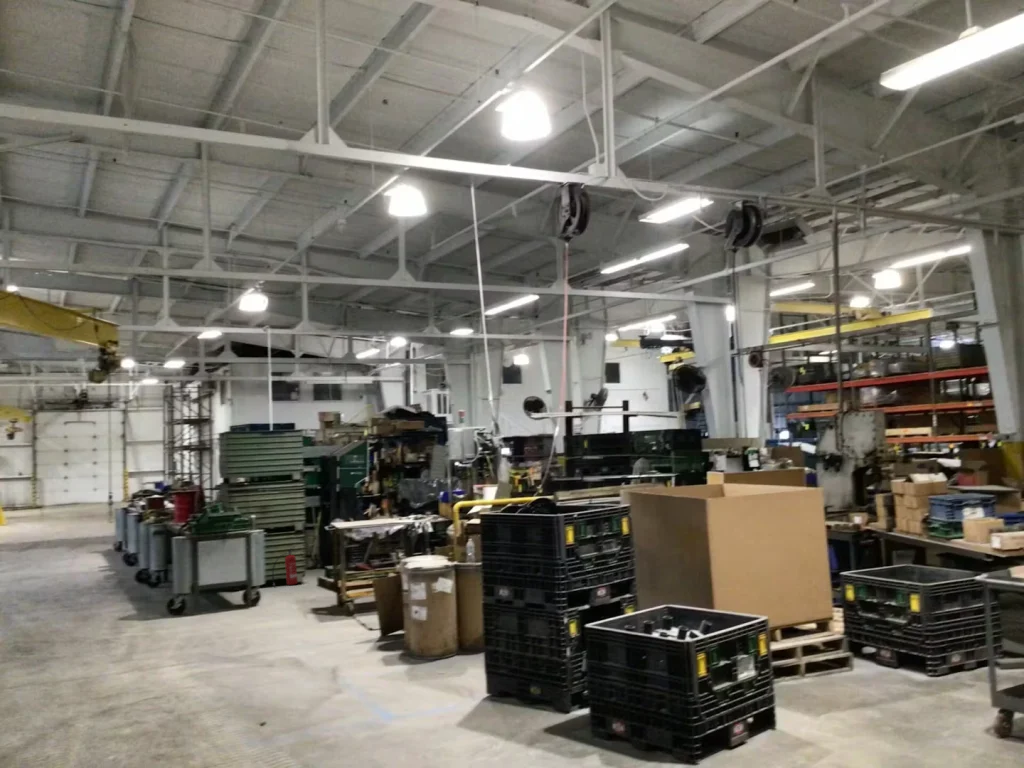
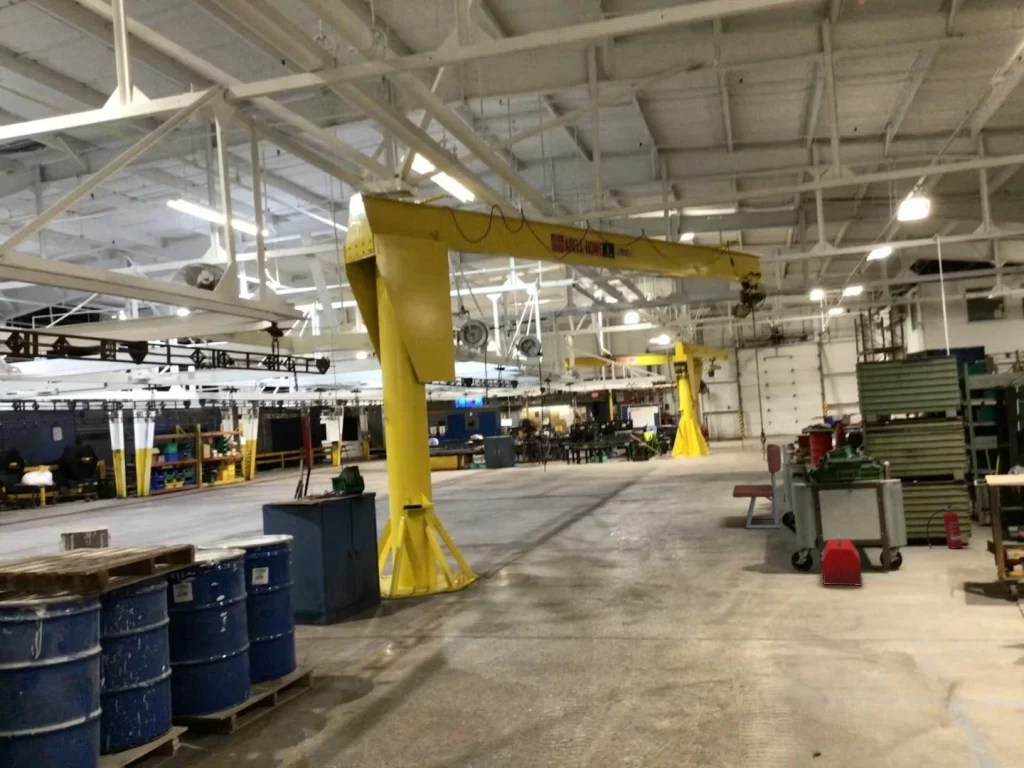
bench: none [81,506,136,592] -> present [733,444,781,529]
toolbox: none [198,580,236,624] -> present [821,536,862,586]

